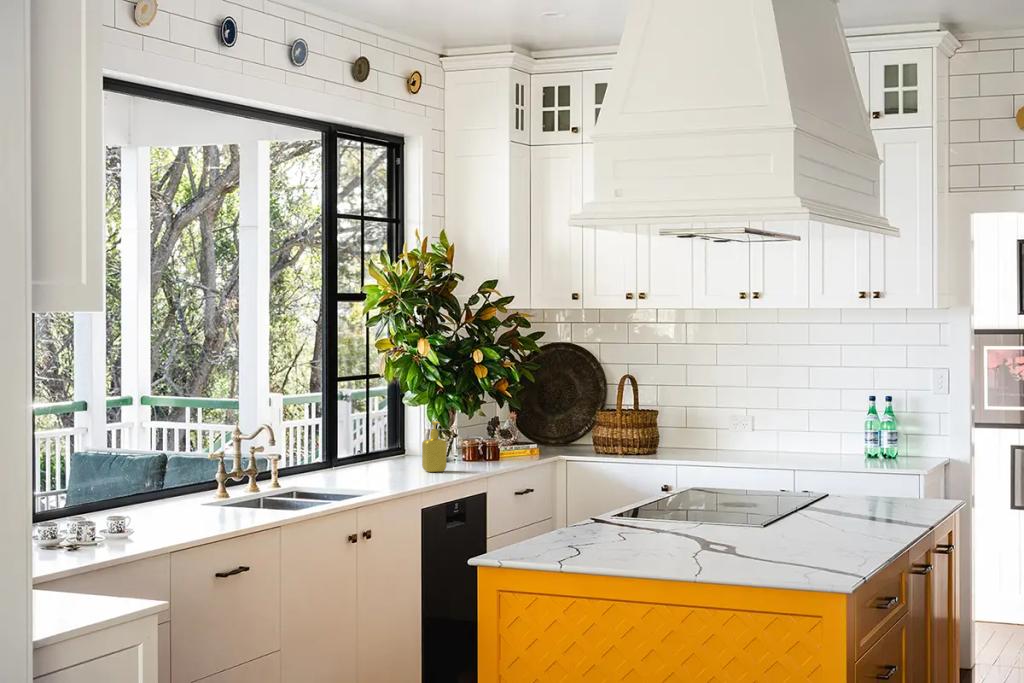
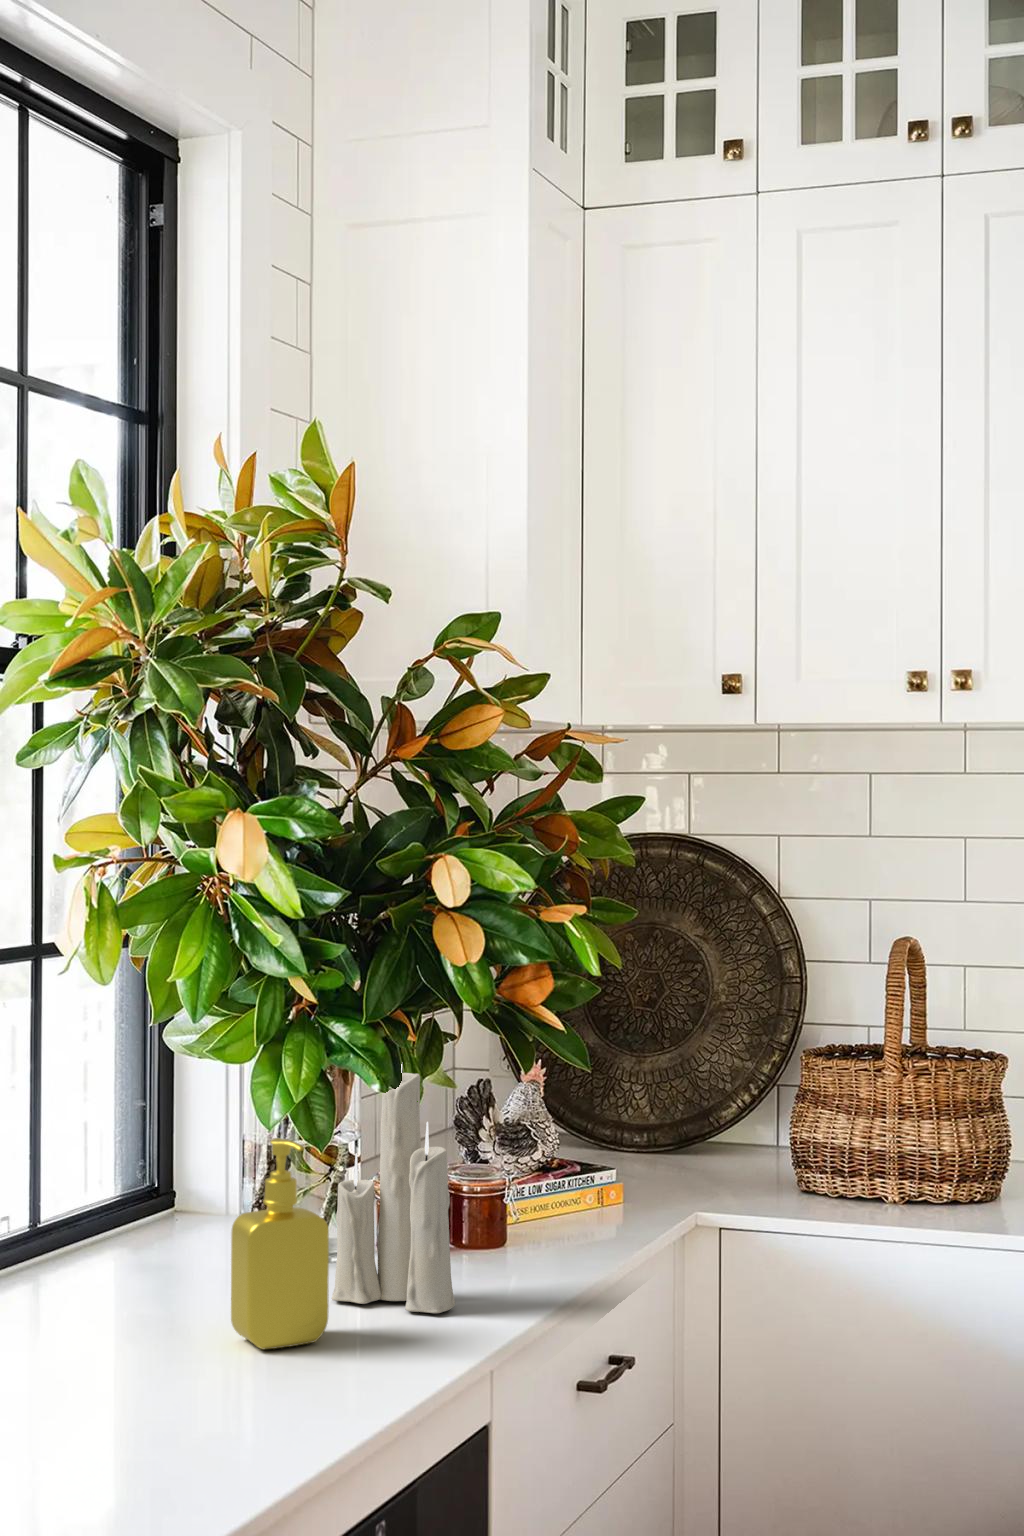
candle: none [448,396,481,469] -> present [332,1064,455,1313]

